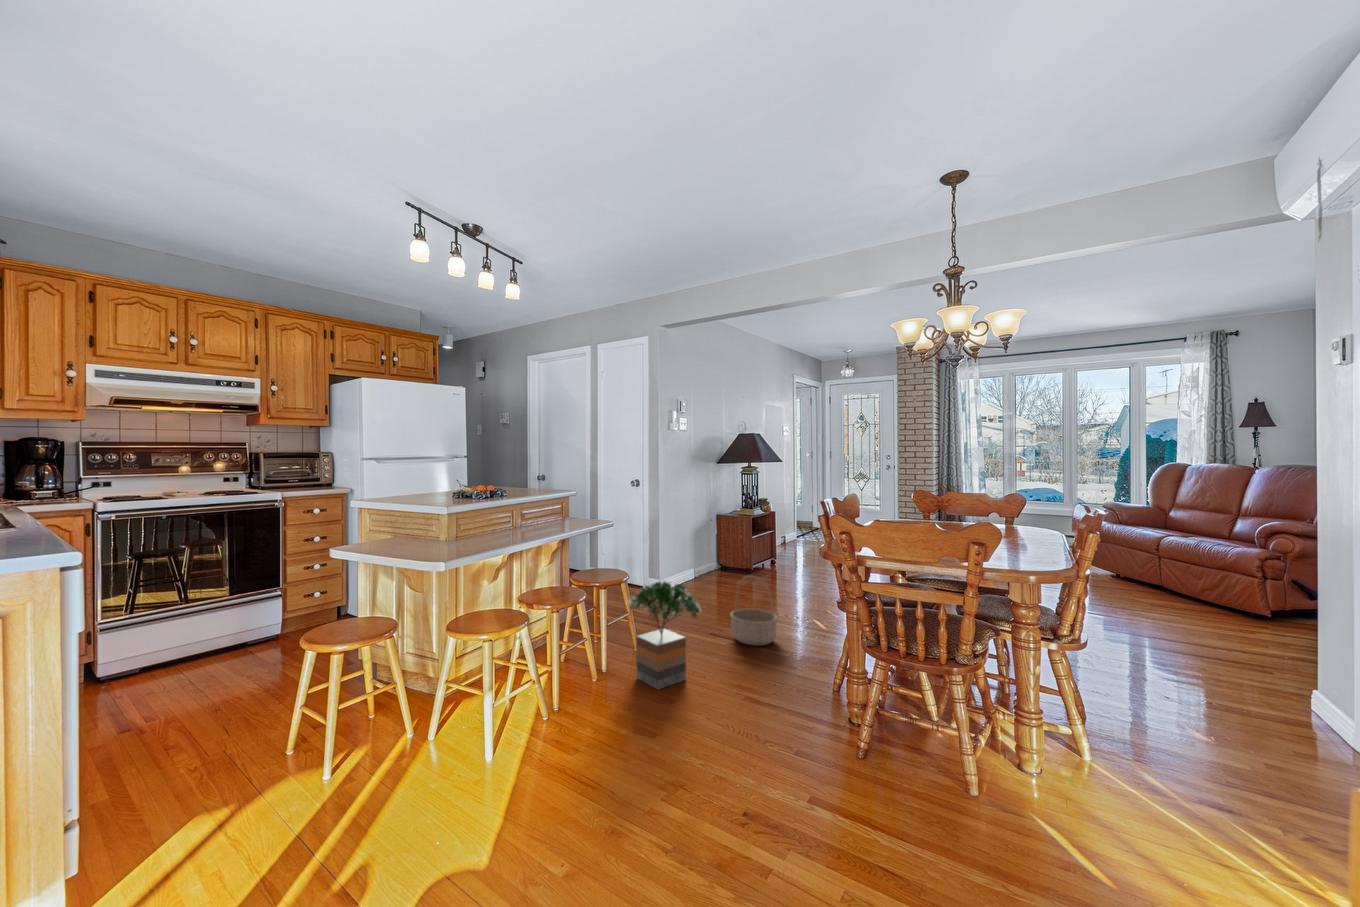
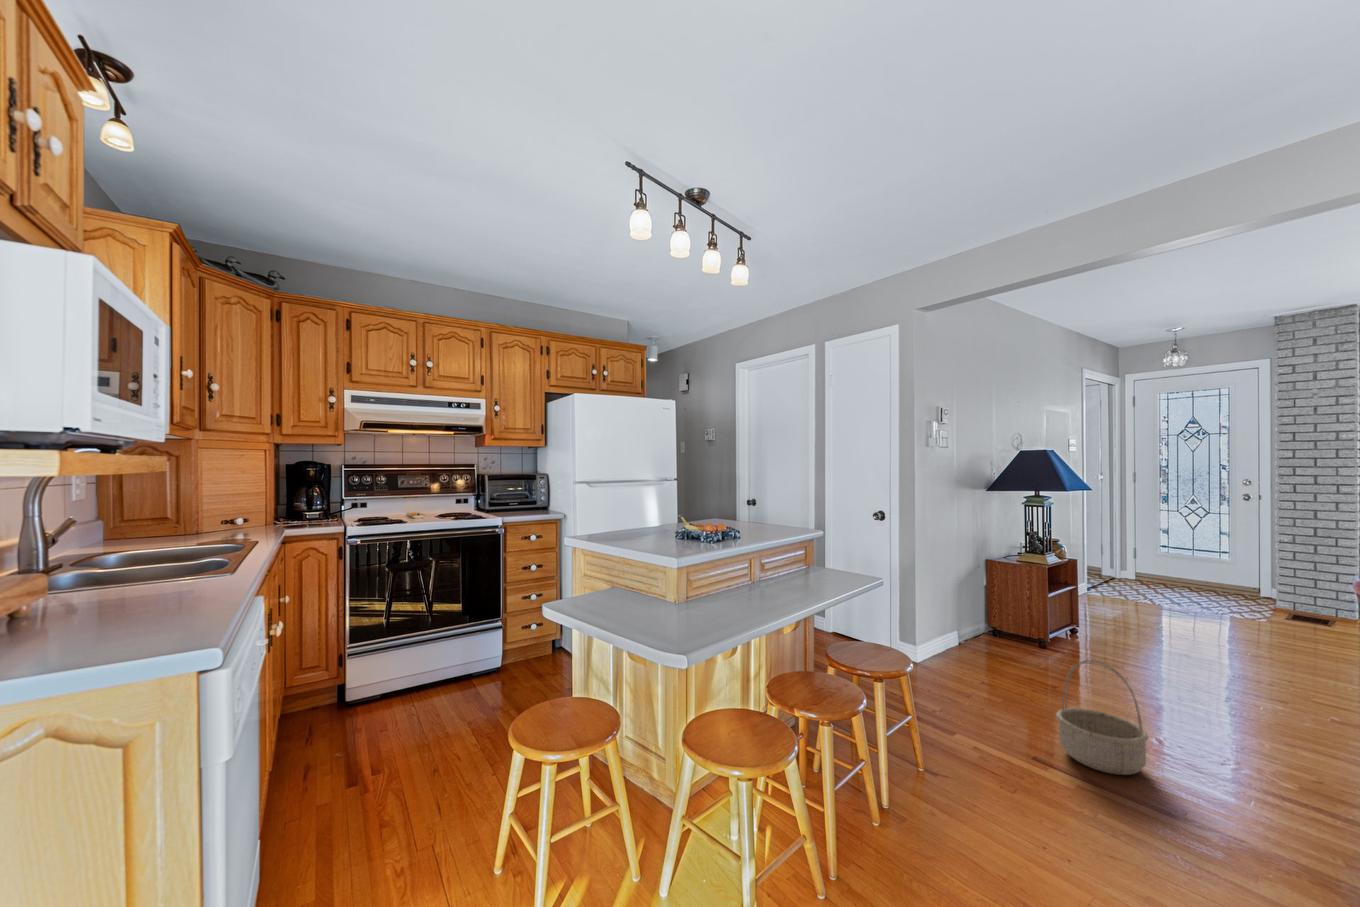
potted tree: present [629,581,701,690] -> none [911,661,1040,835]

